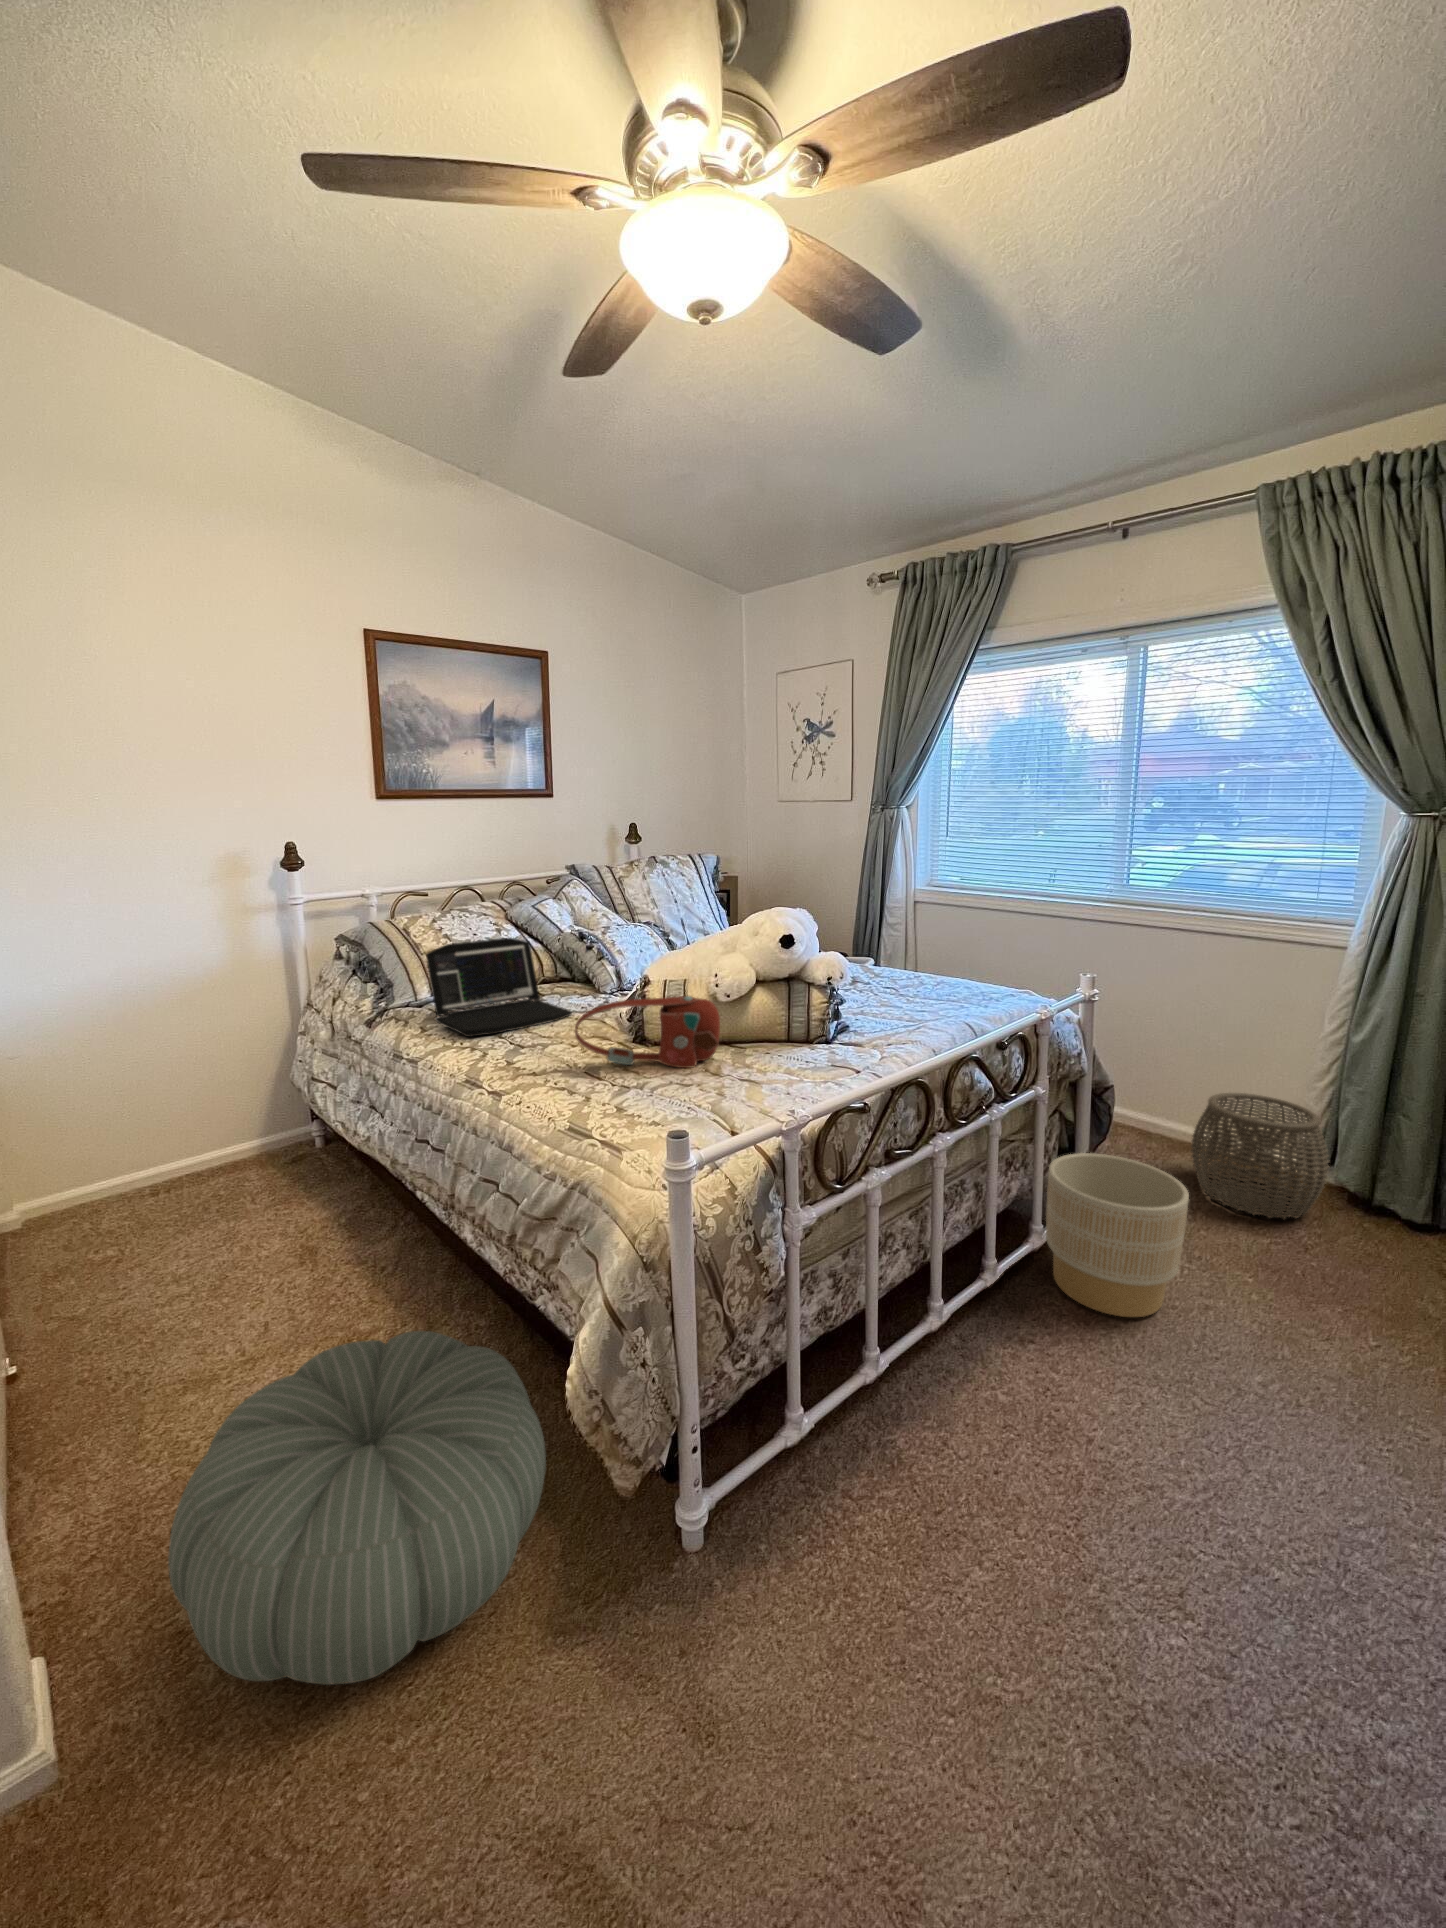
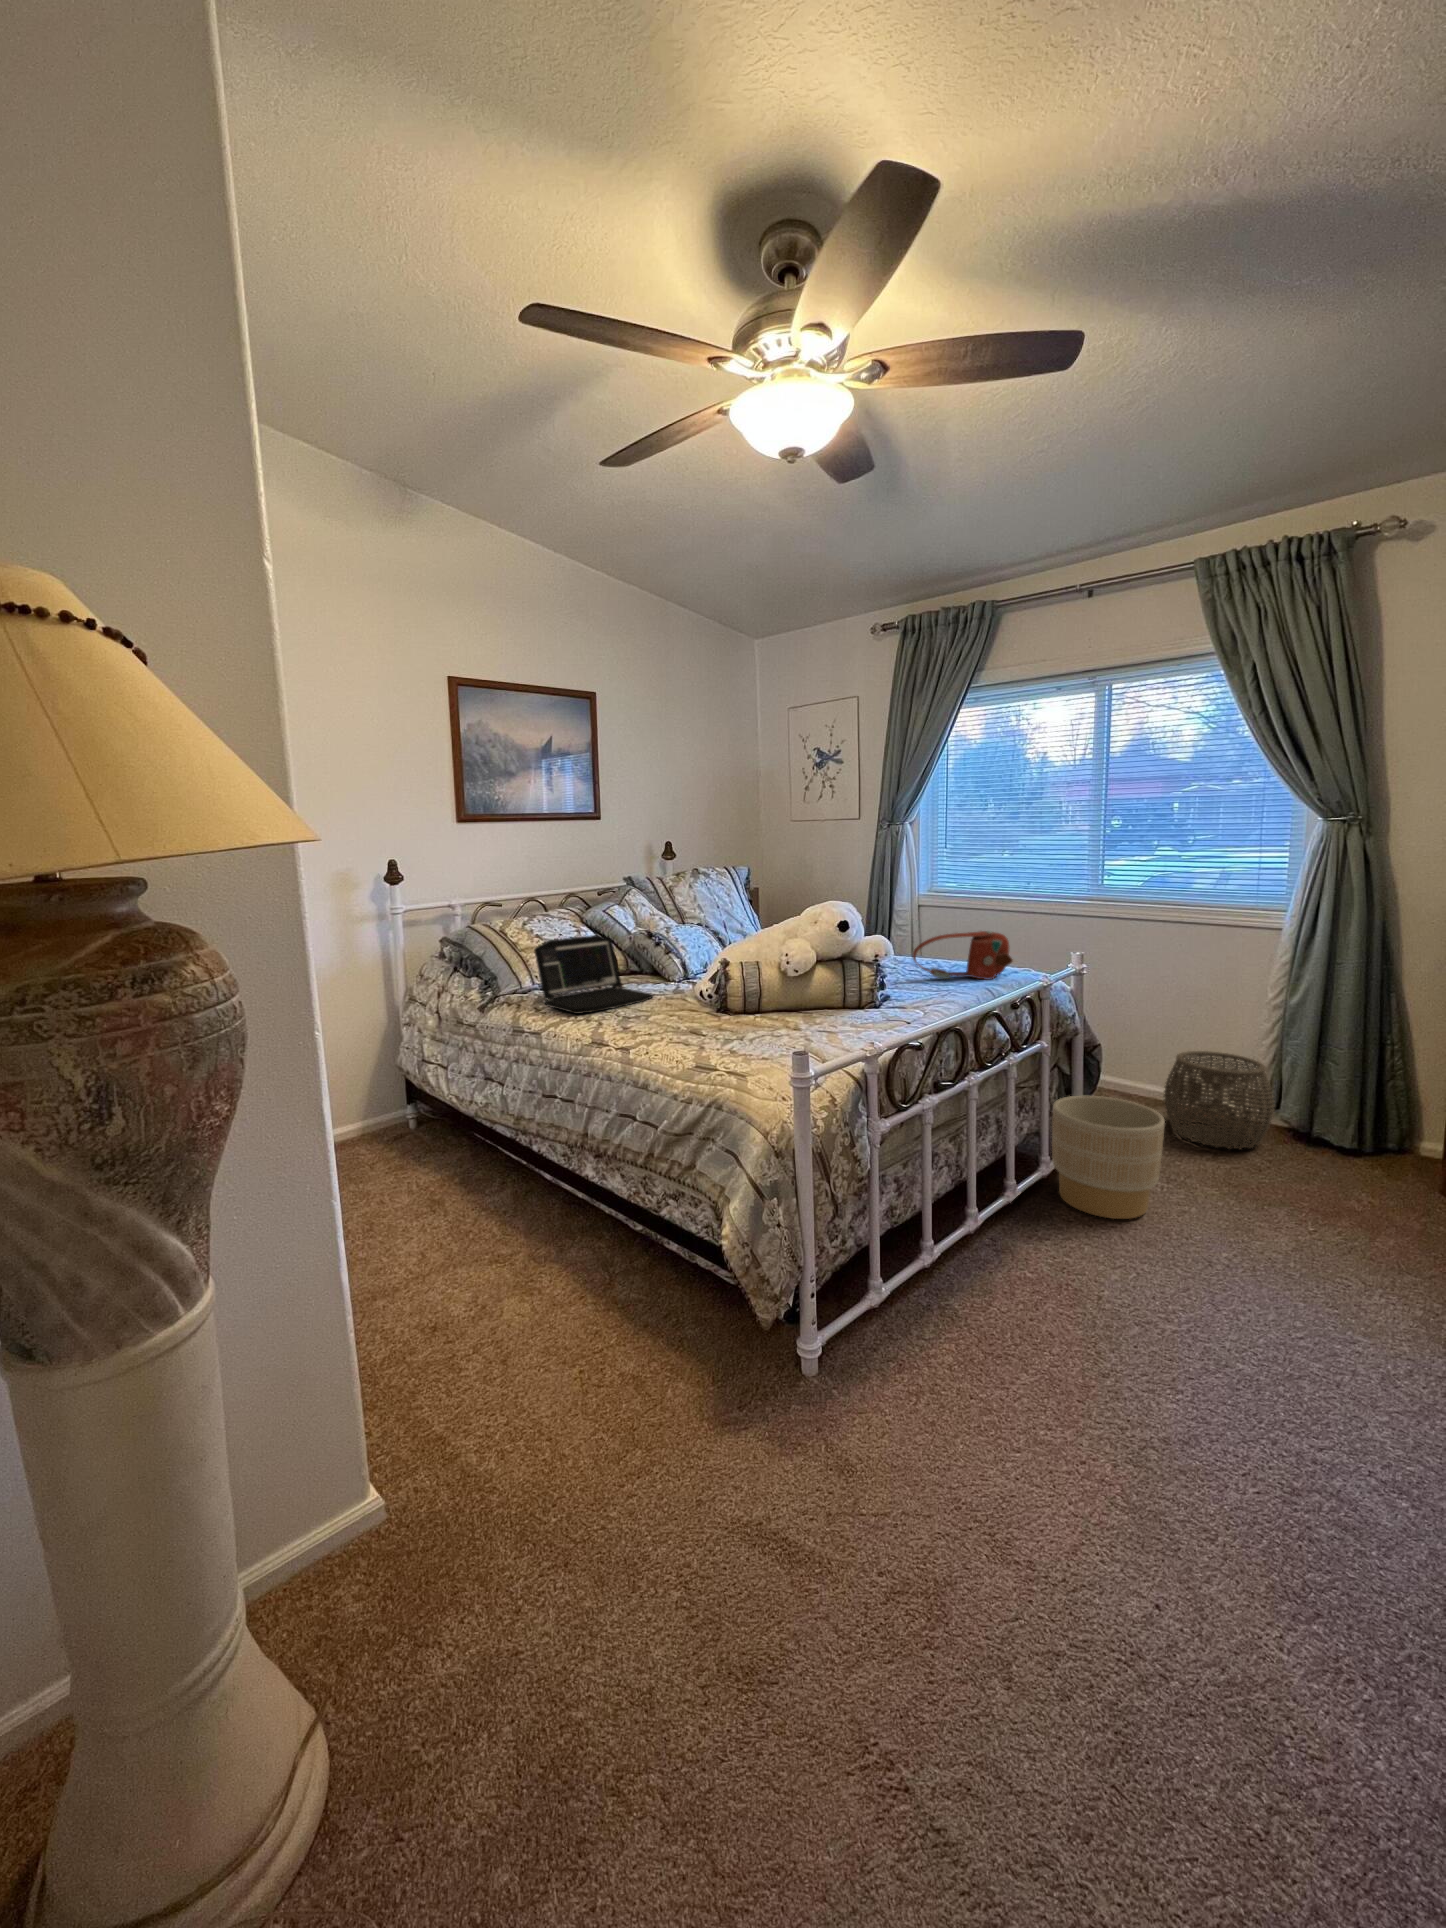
handbag: present [575,996,720,1068] -> present [913,931,1013,980]
pouf: present [168,1331,546,1685] -> none [432,1232,695,1454]

